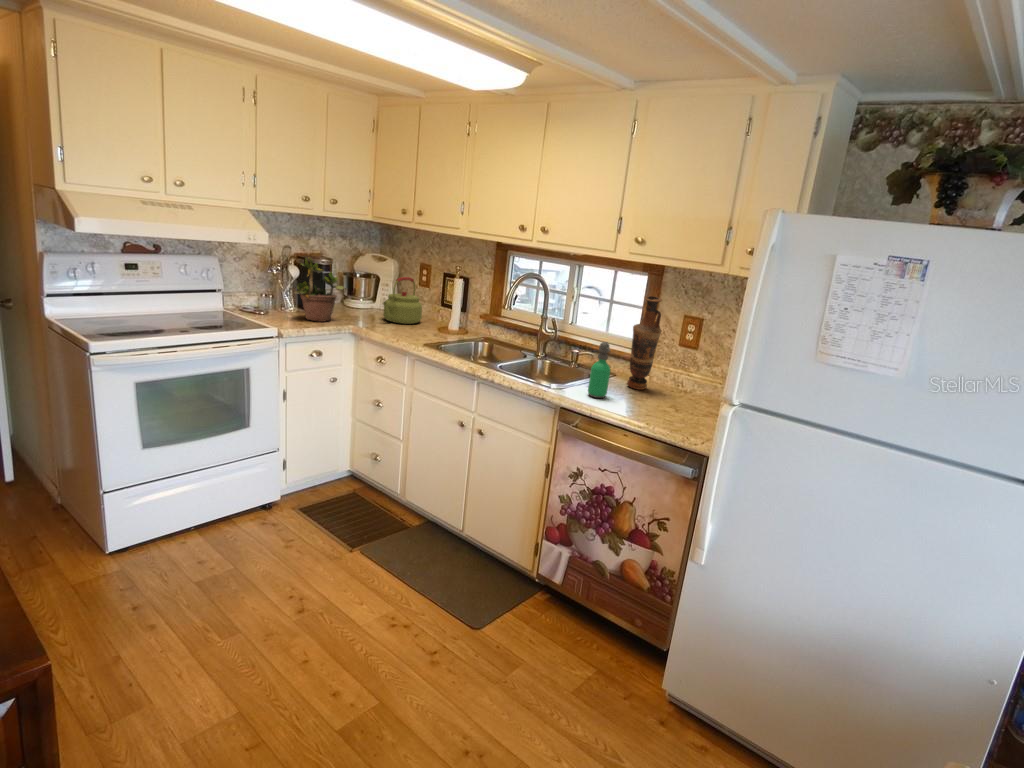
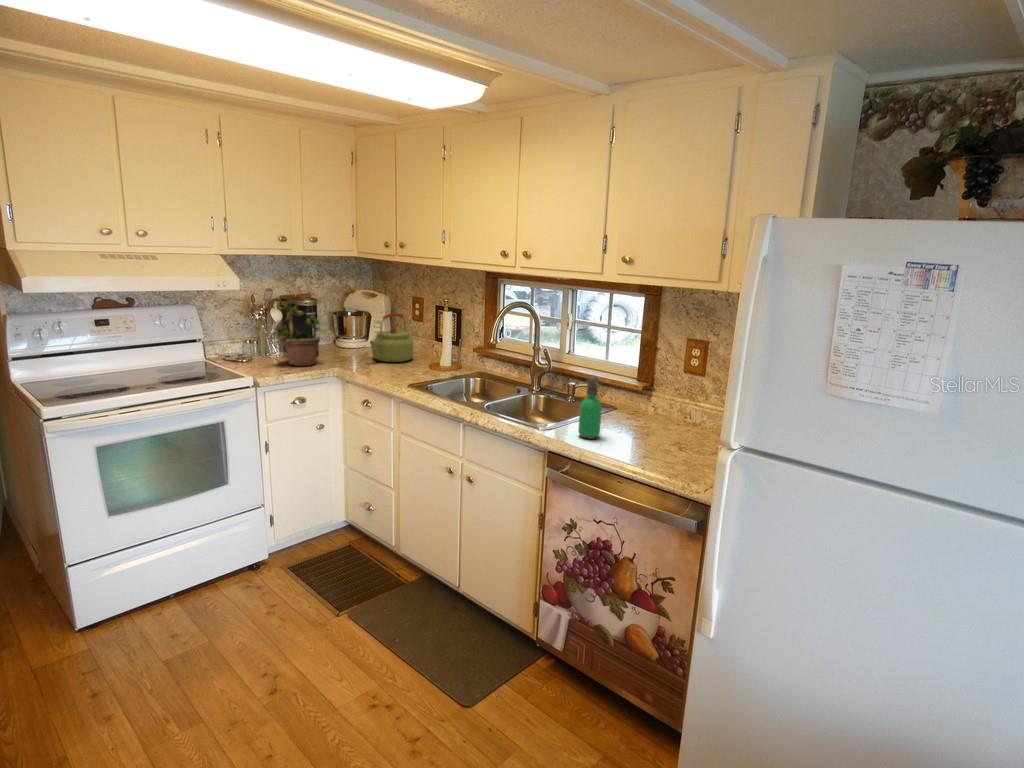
vase: present [627,296,662,390] -> none [627,320,660,425]

